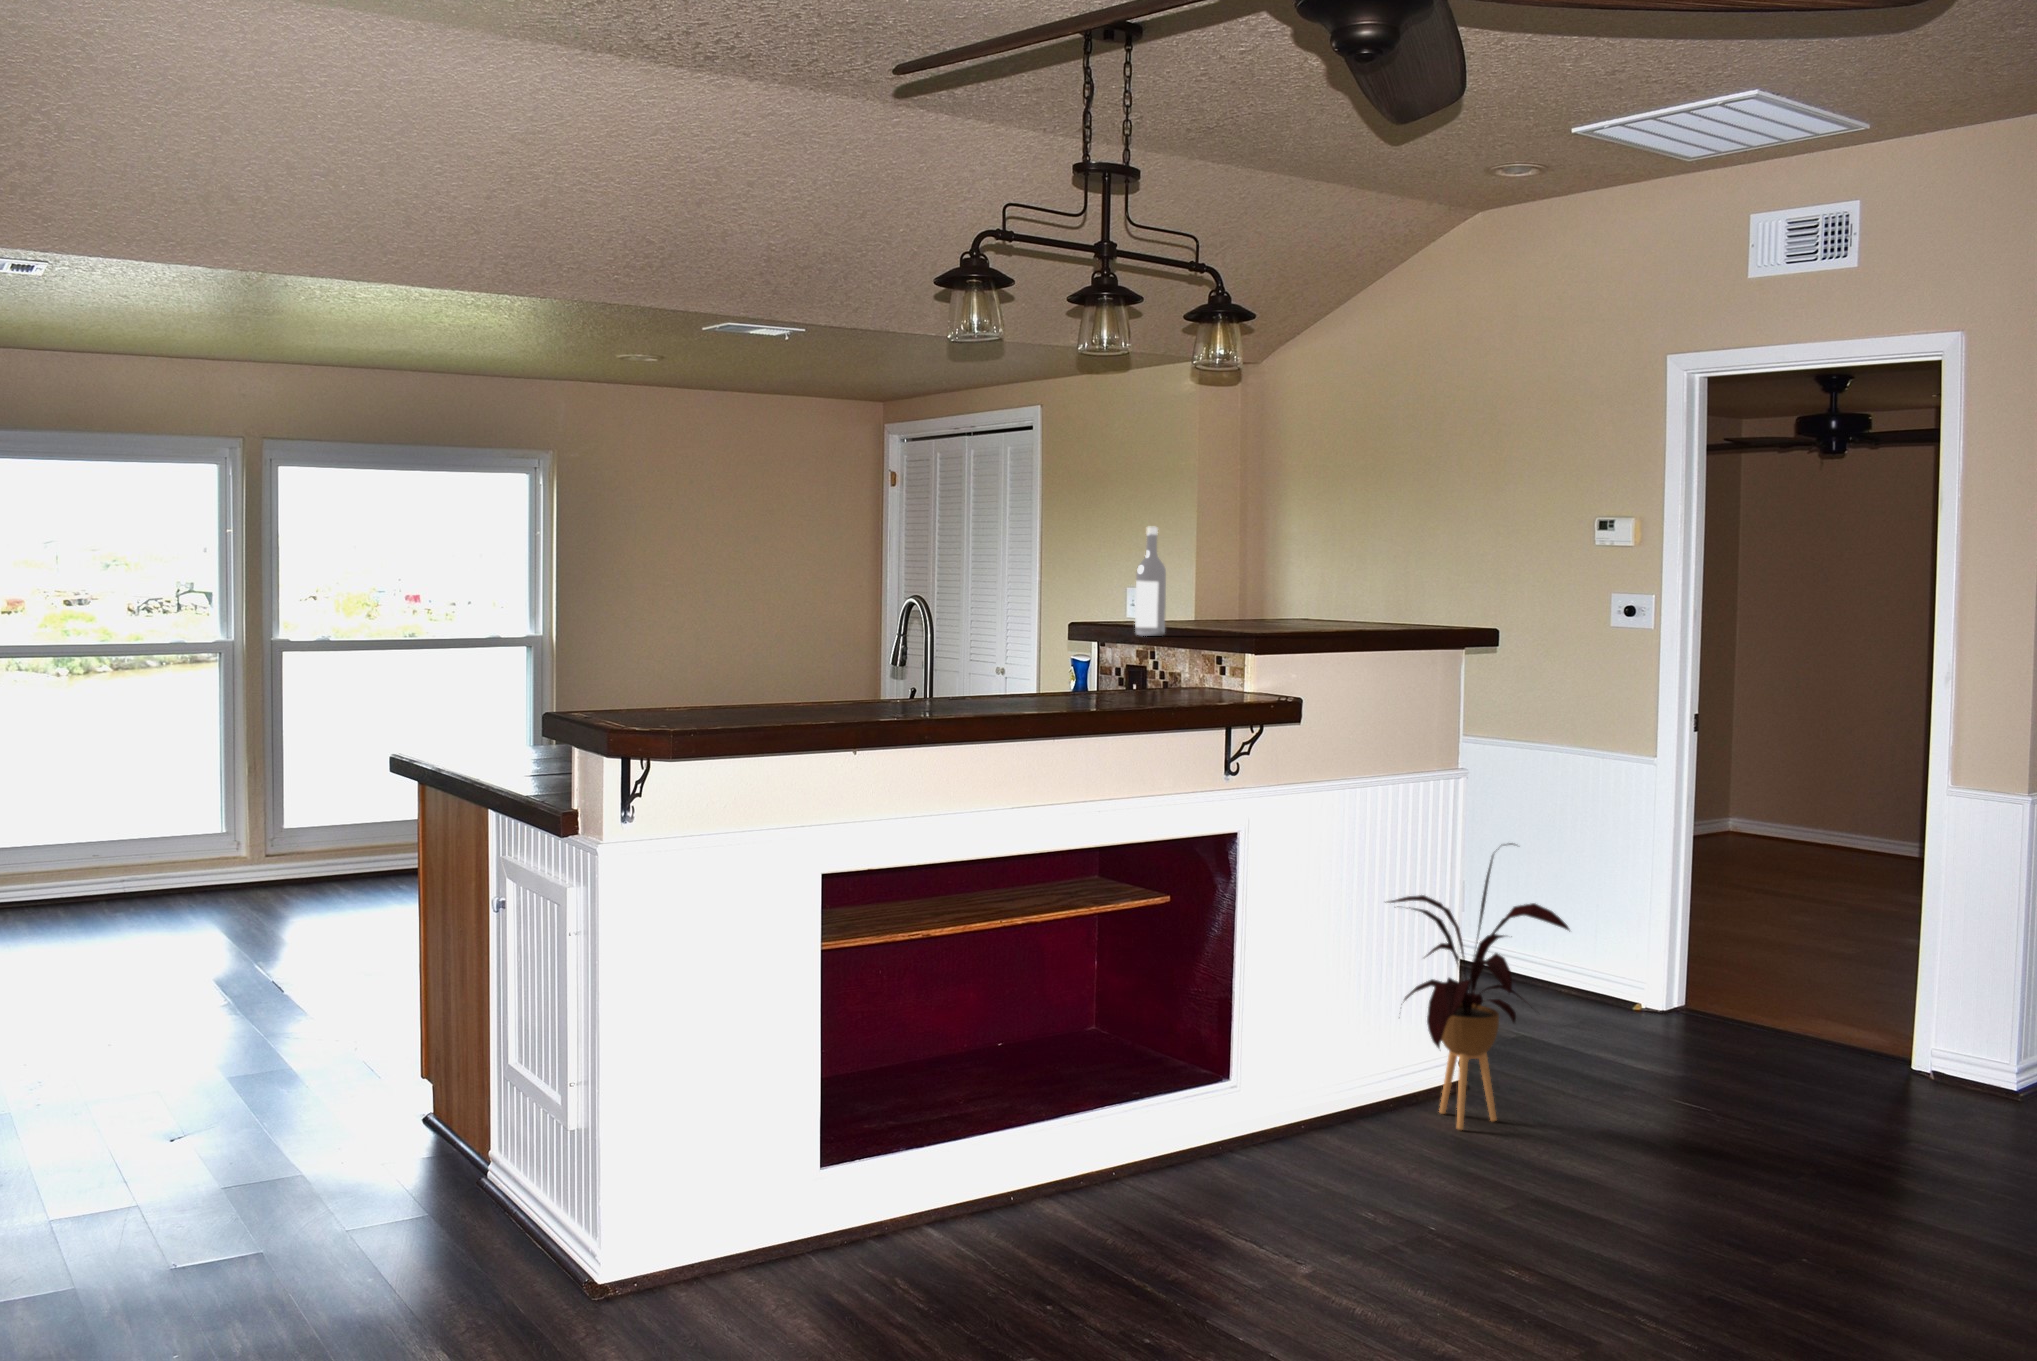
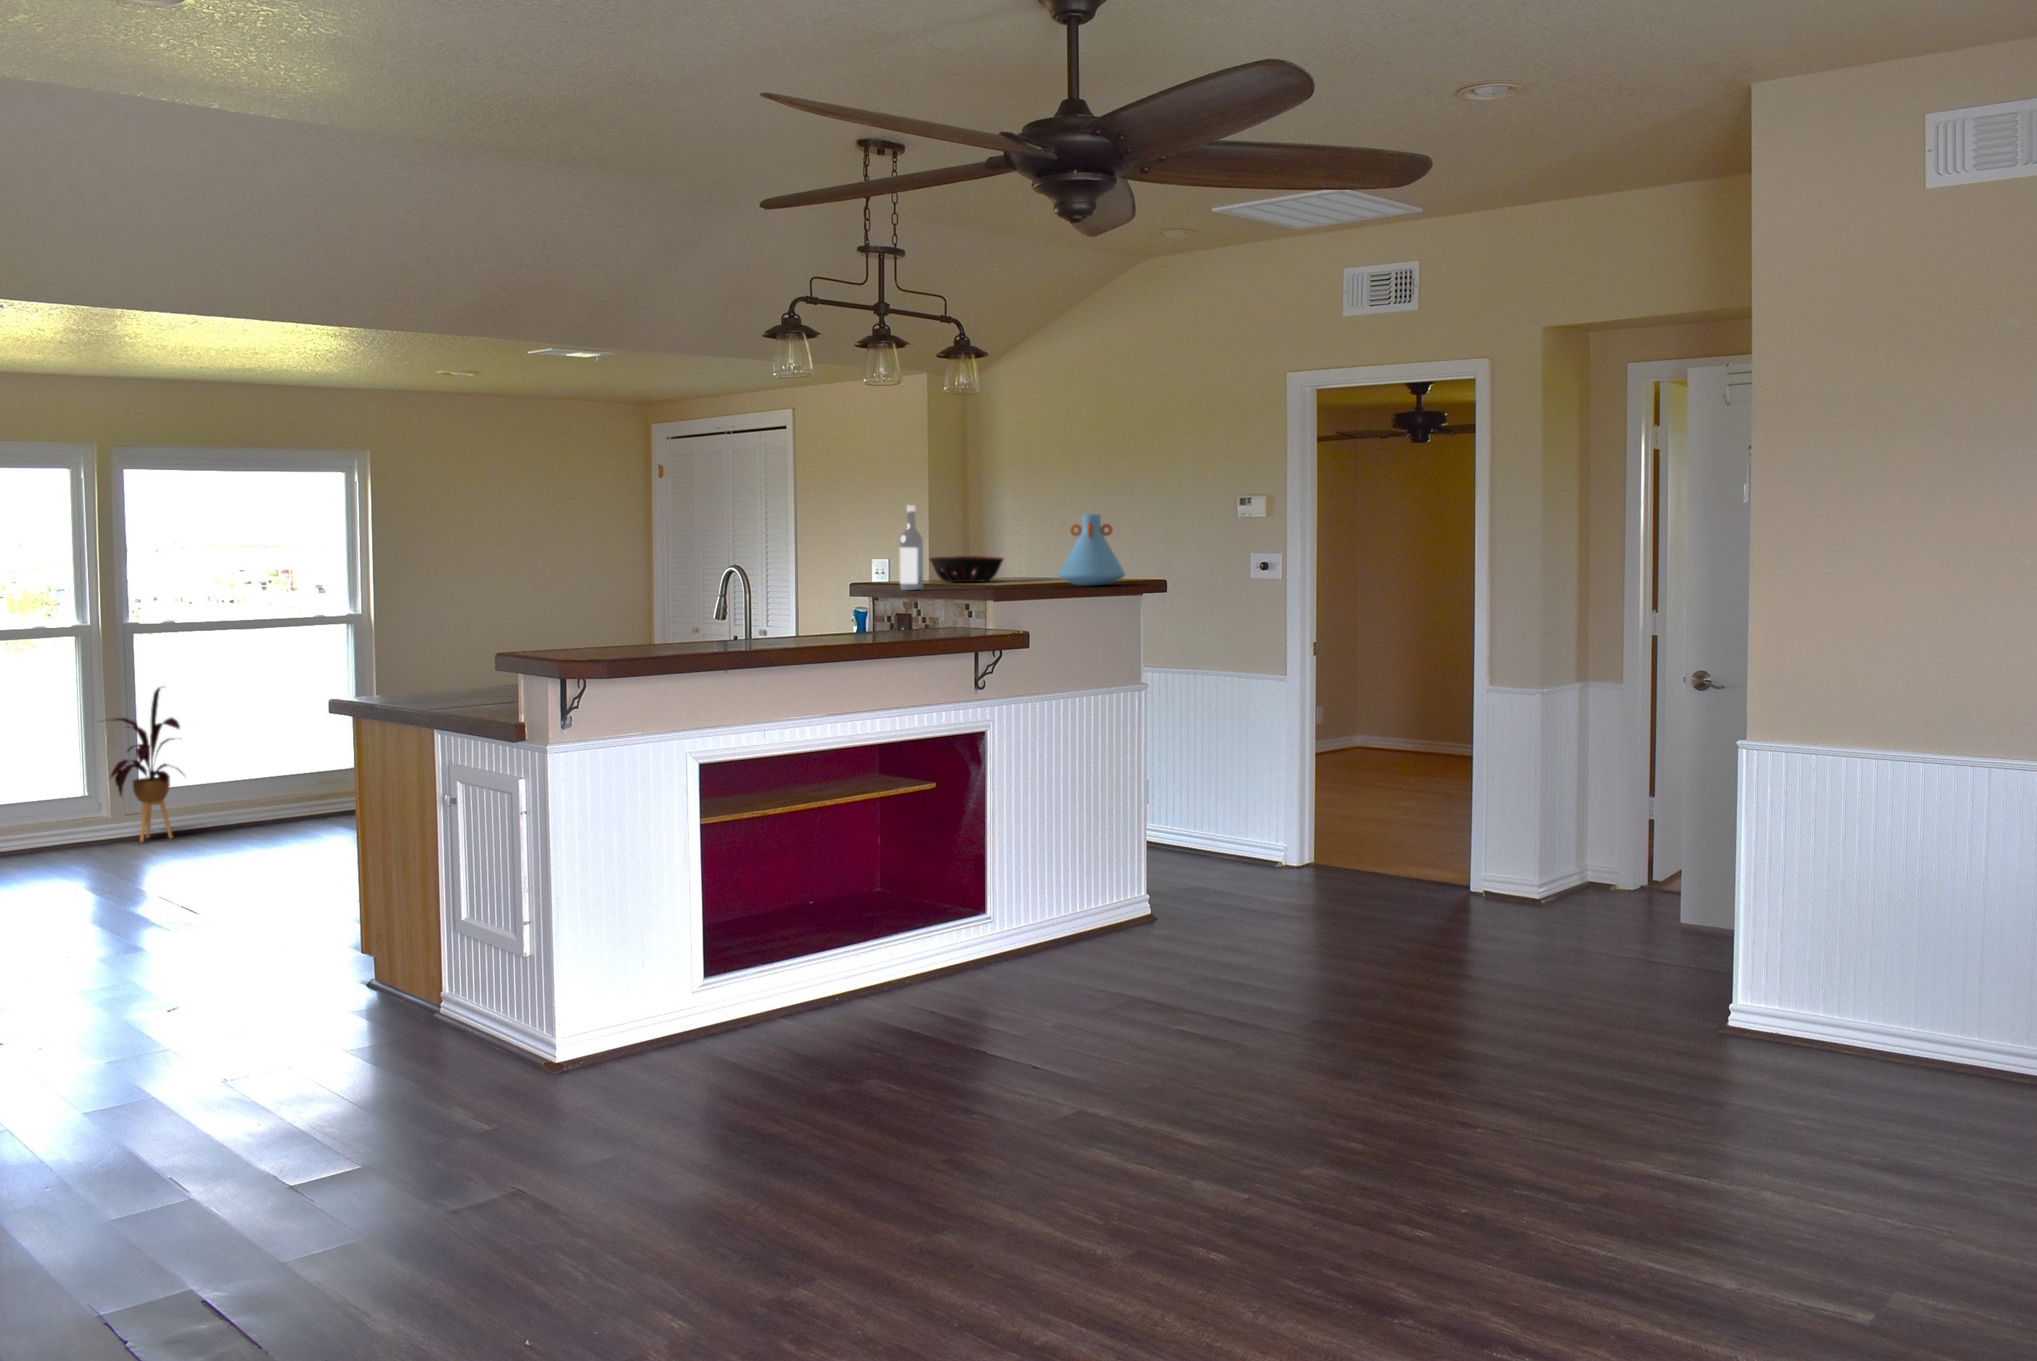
vase: none [1343,543,1435,636] -> present [1058,514,1125,586]
decorative bowl: none [1181,590,1278,623] -> present [930,556,1003,582]
house plant: present [1388,843,1569,1130] -> present [102,688,182,842]

